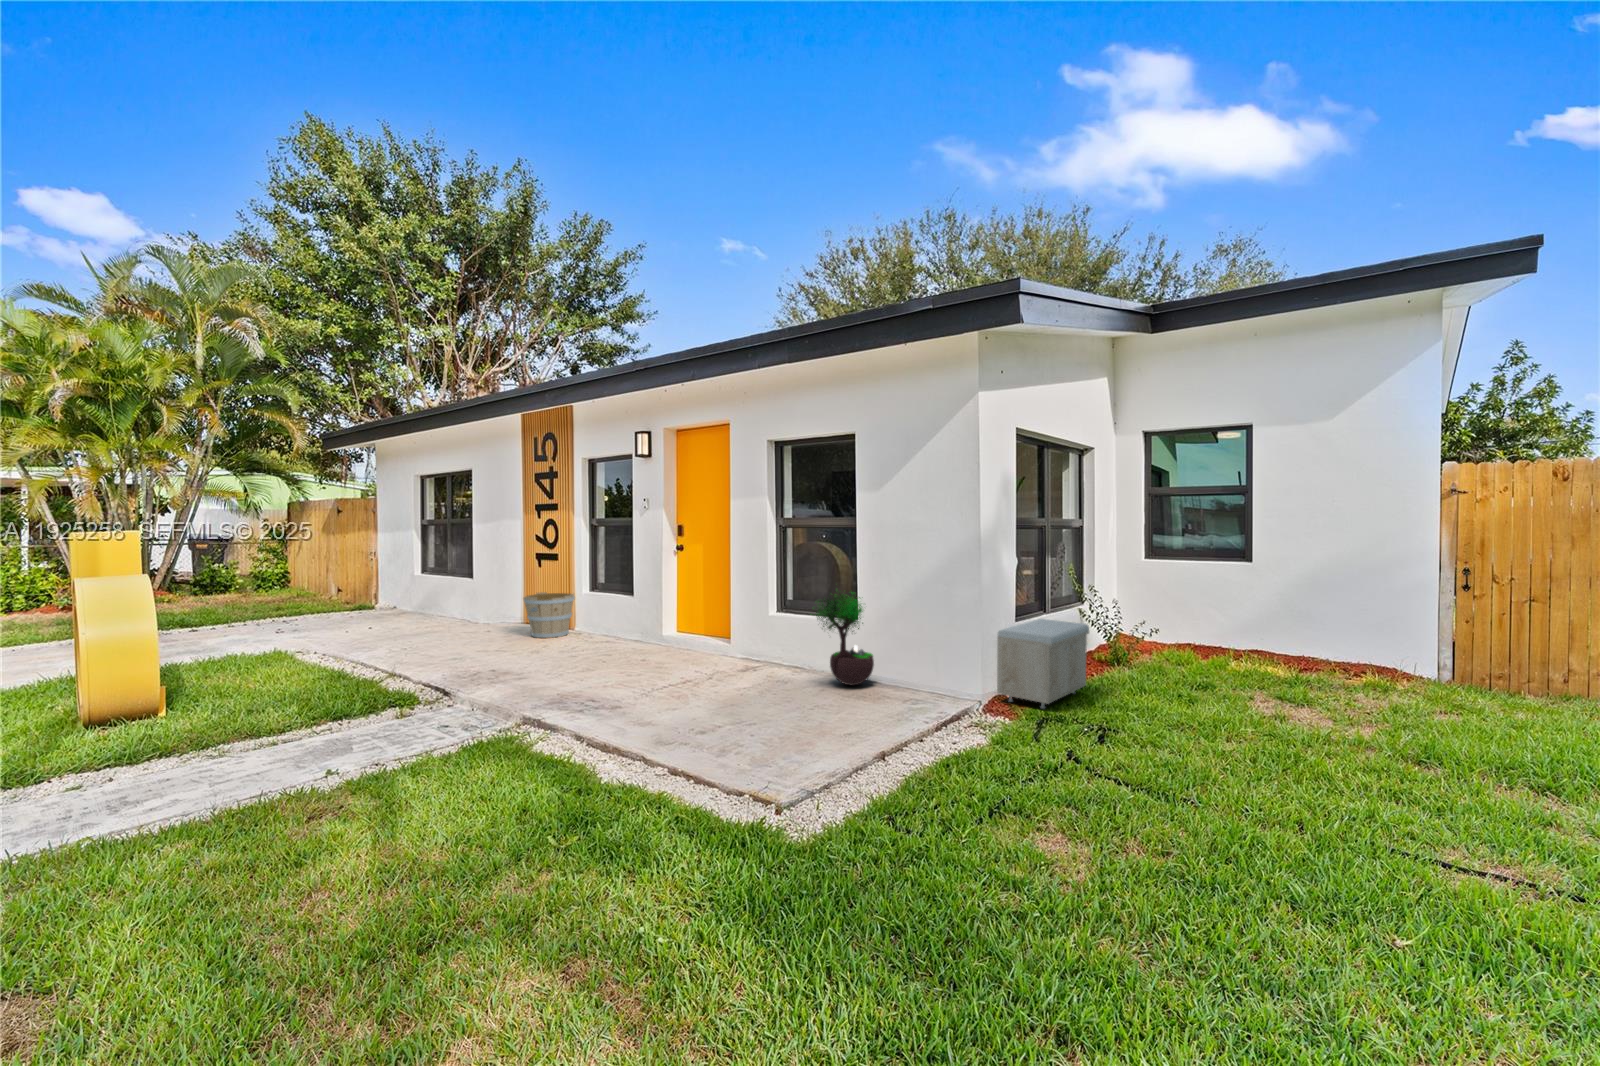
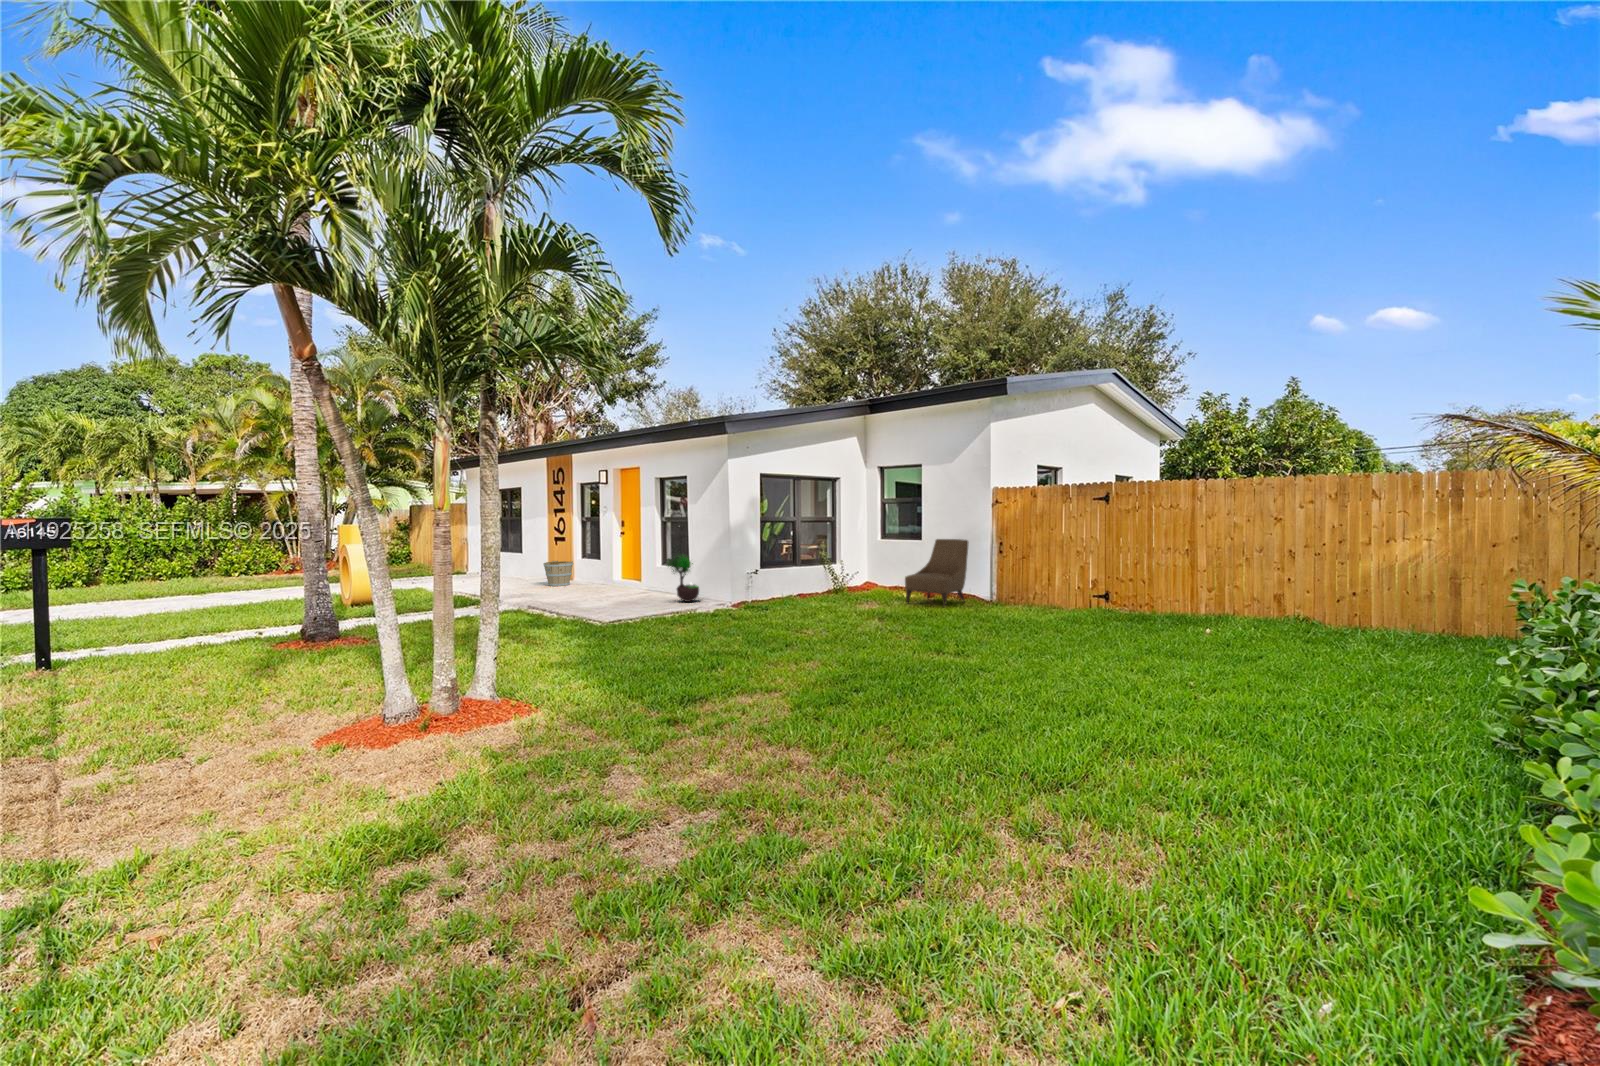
chair: none [1300,560,1426,702] -> present [905,539,969,607]
storage bench: present [997,619,1089,709] -> none [744,568,796,608]

